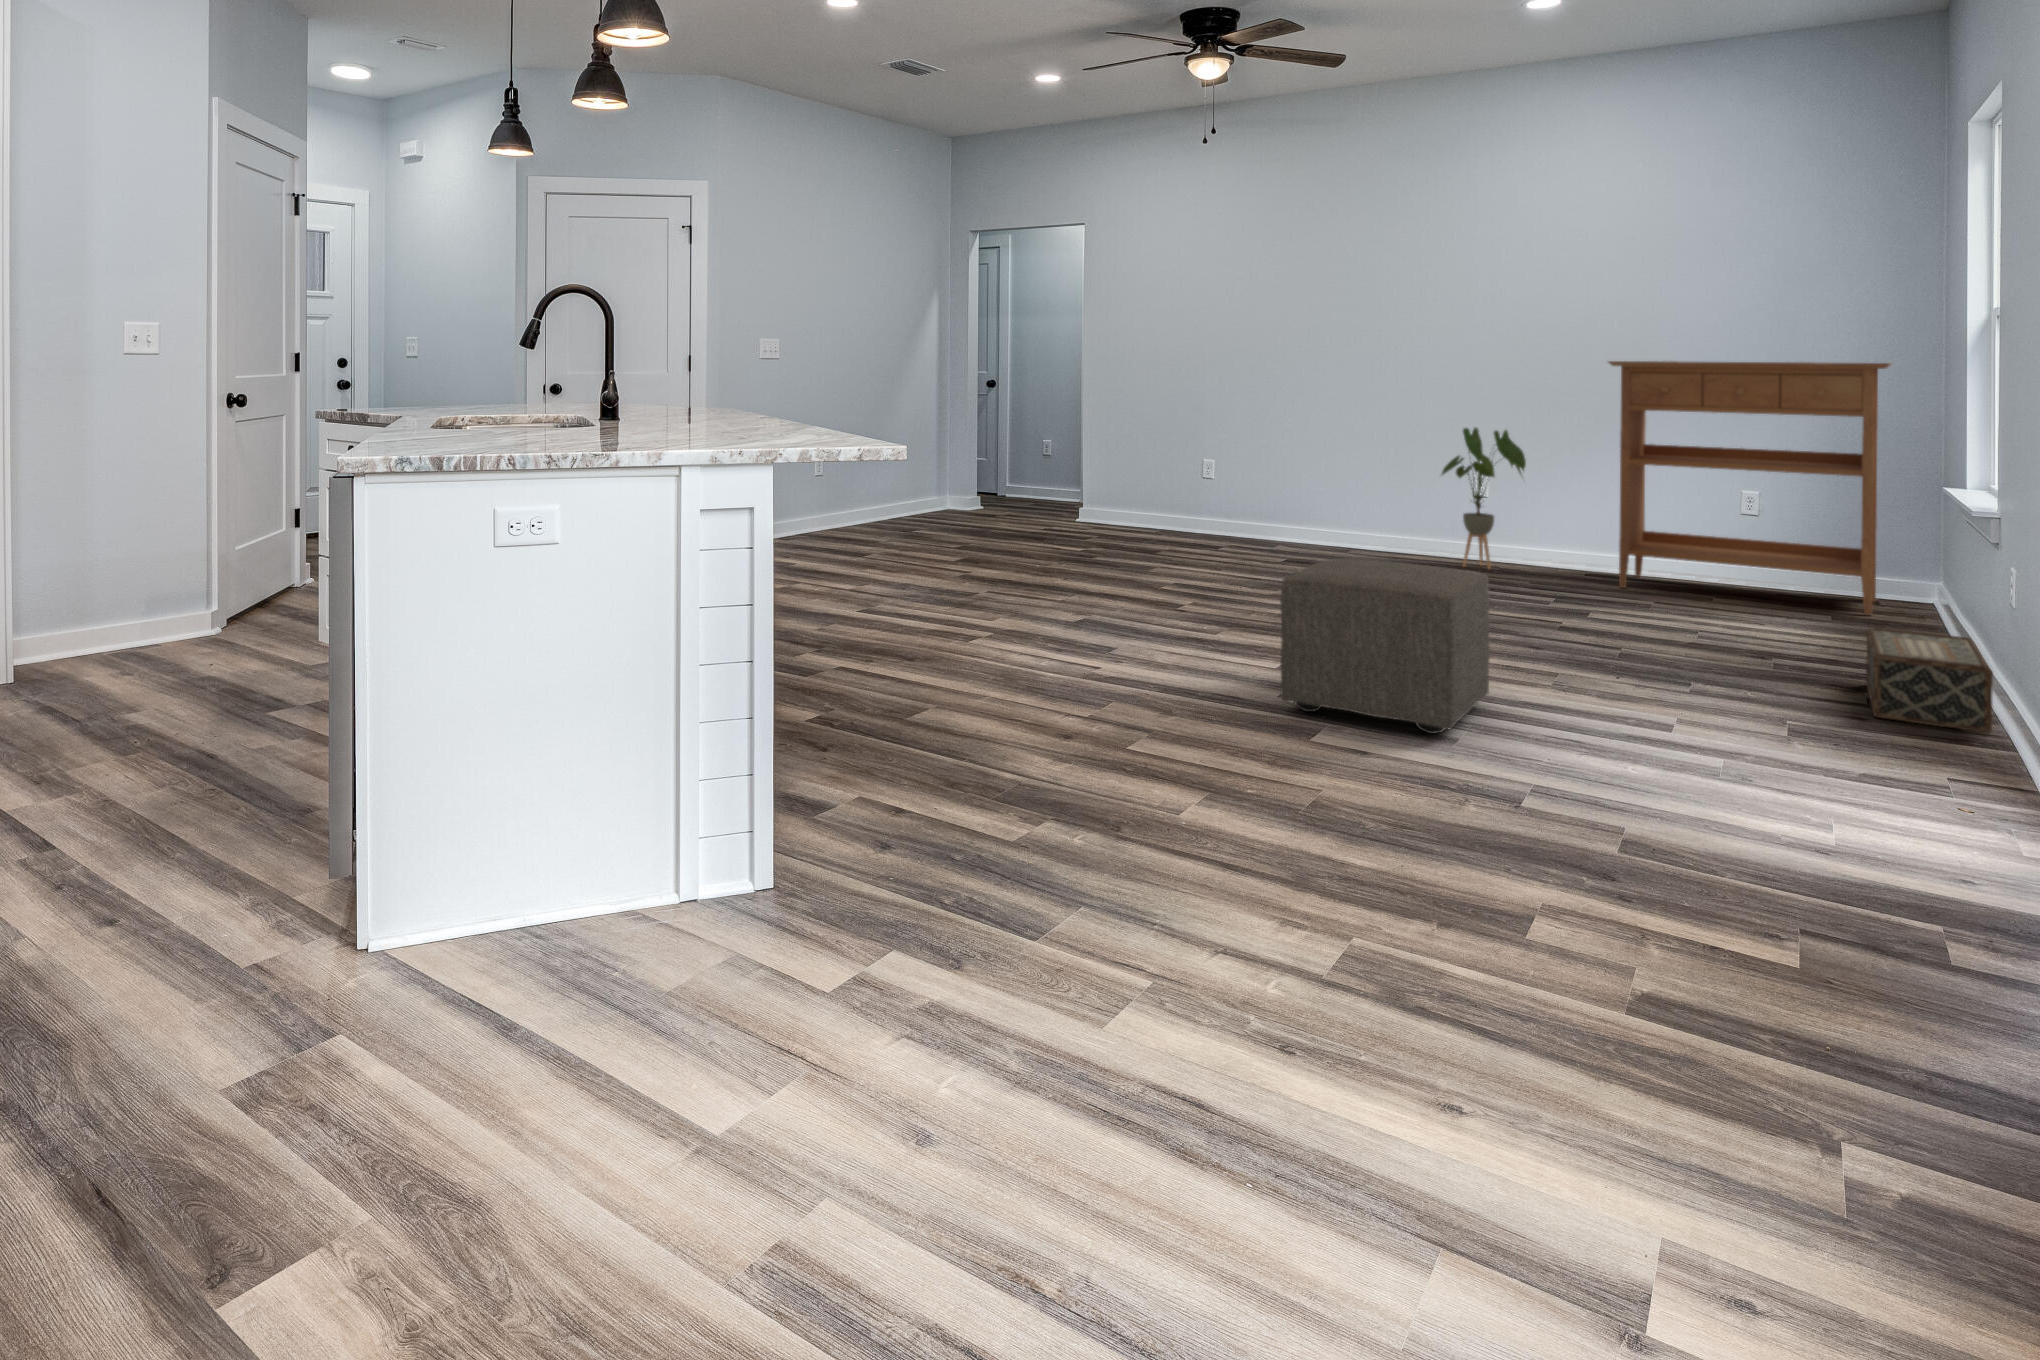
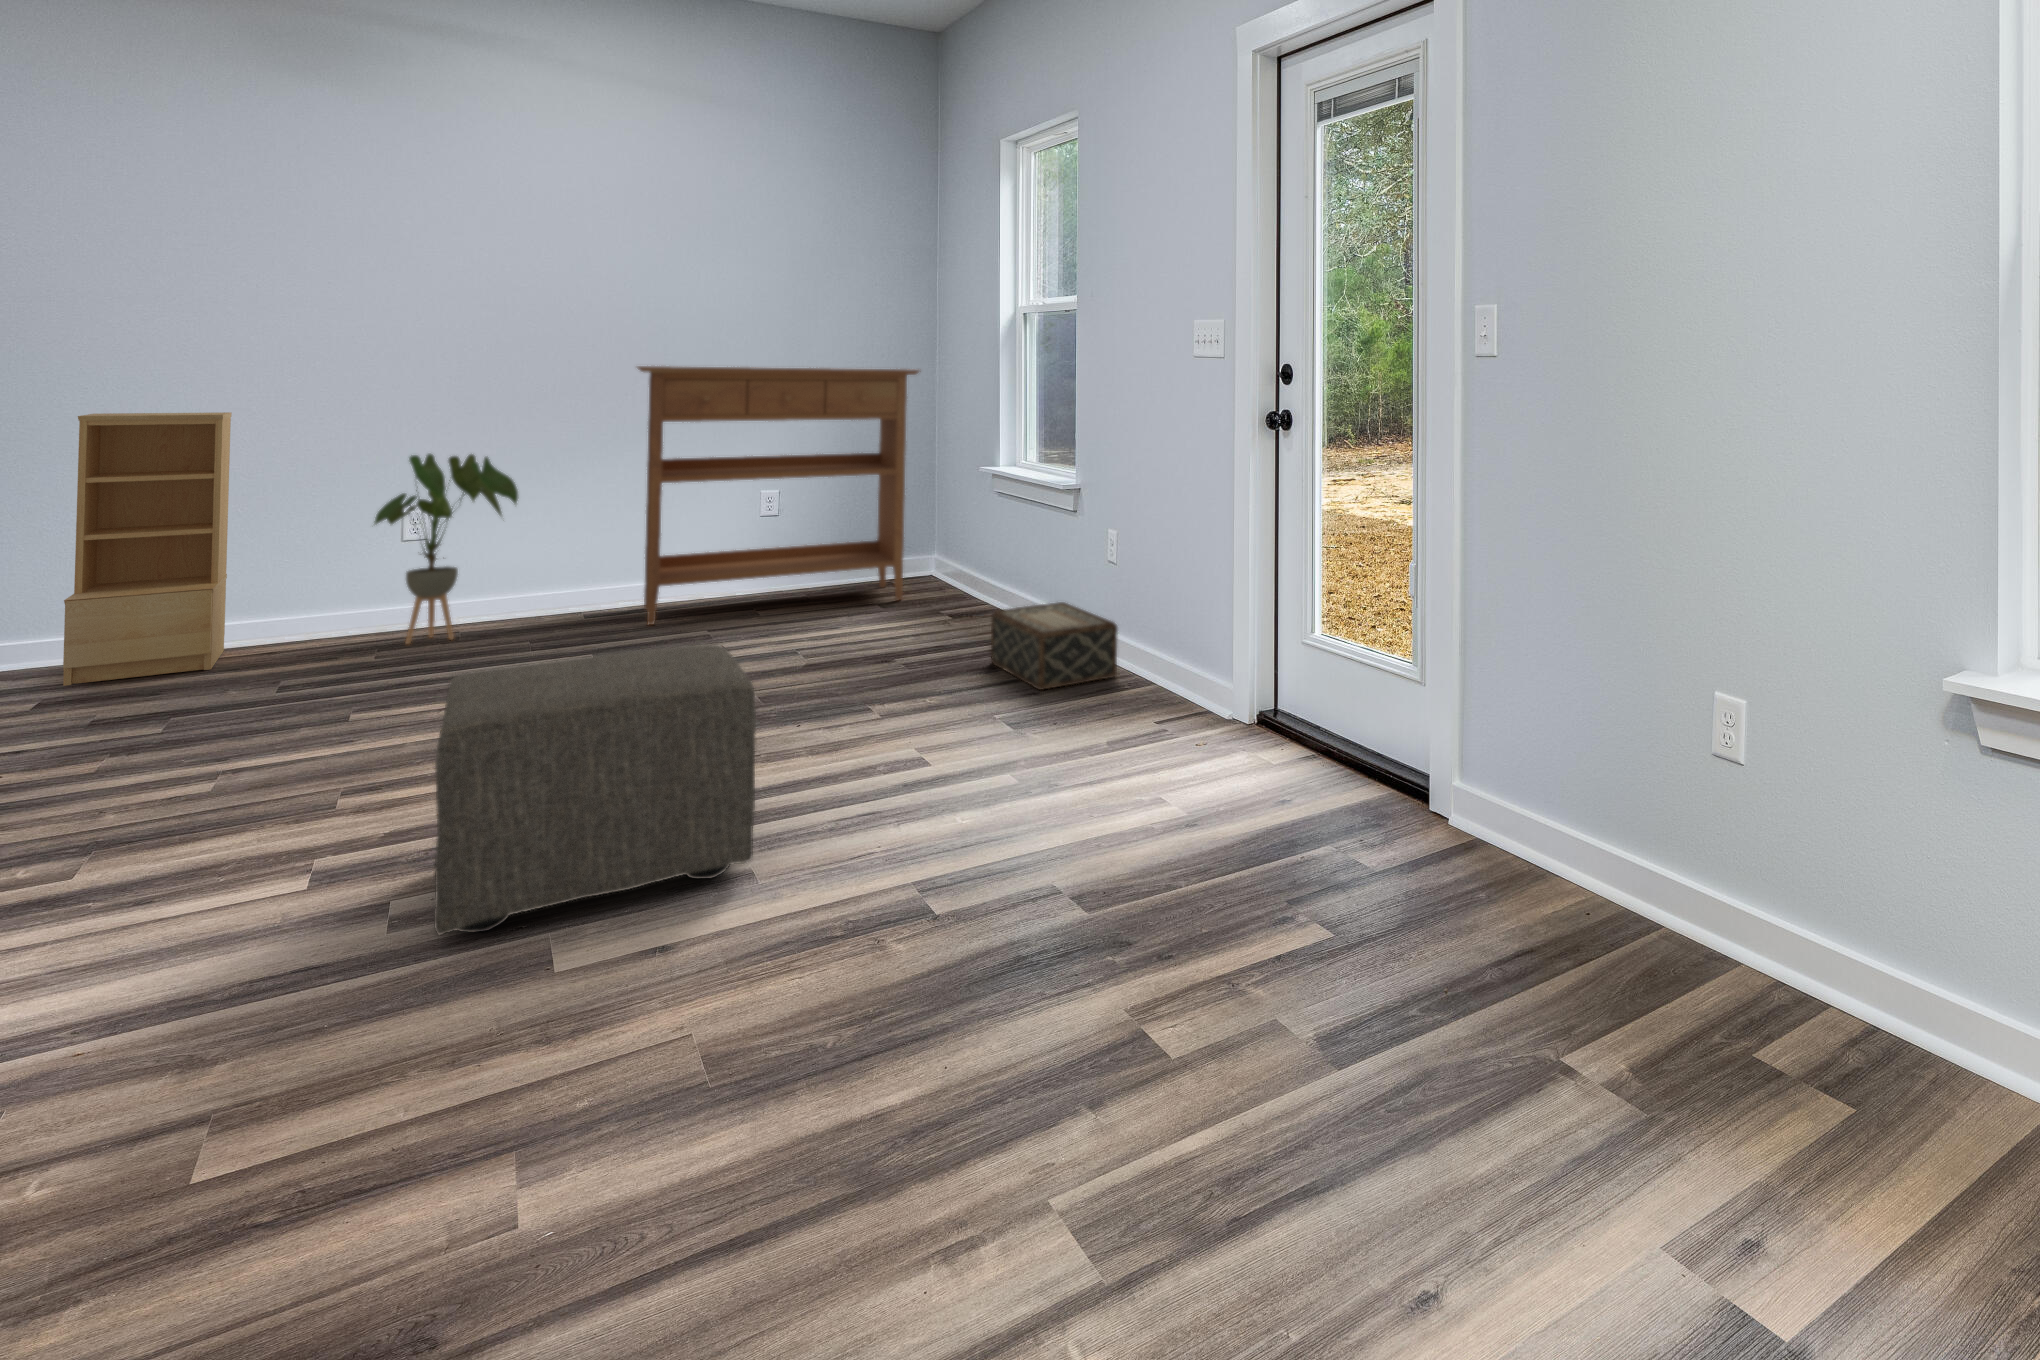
bookshelf: none [1302,392,1381,559] -> present [63,412,232,686]

